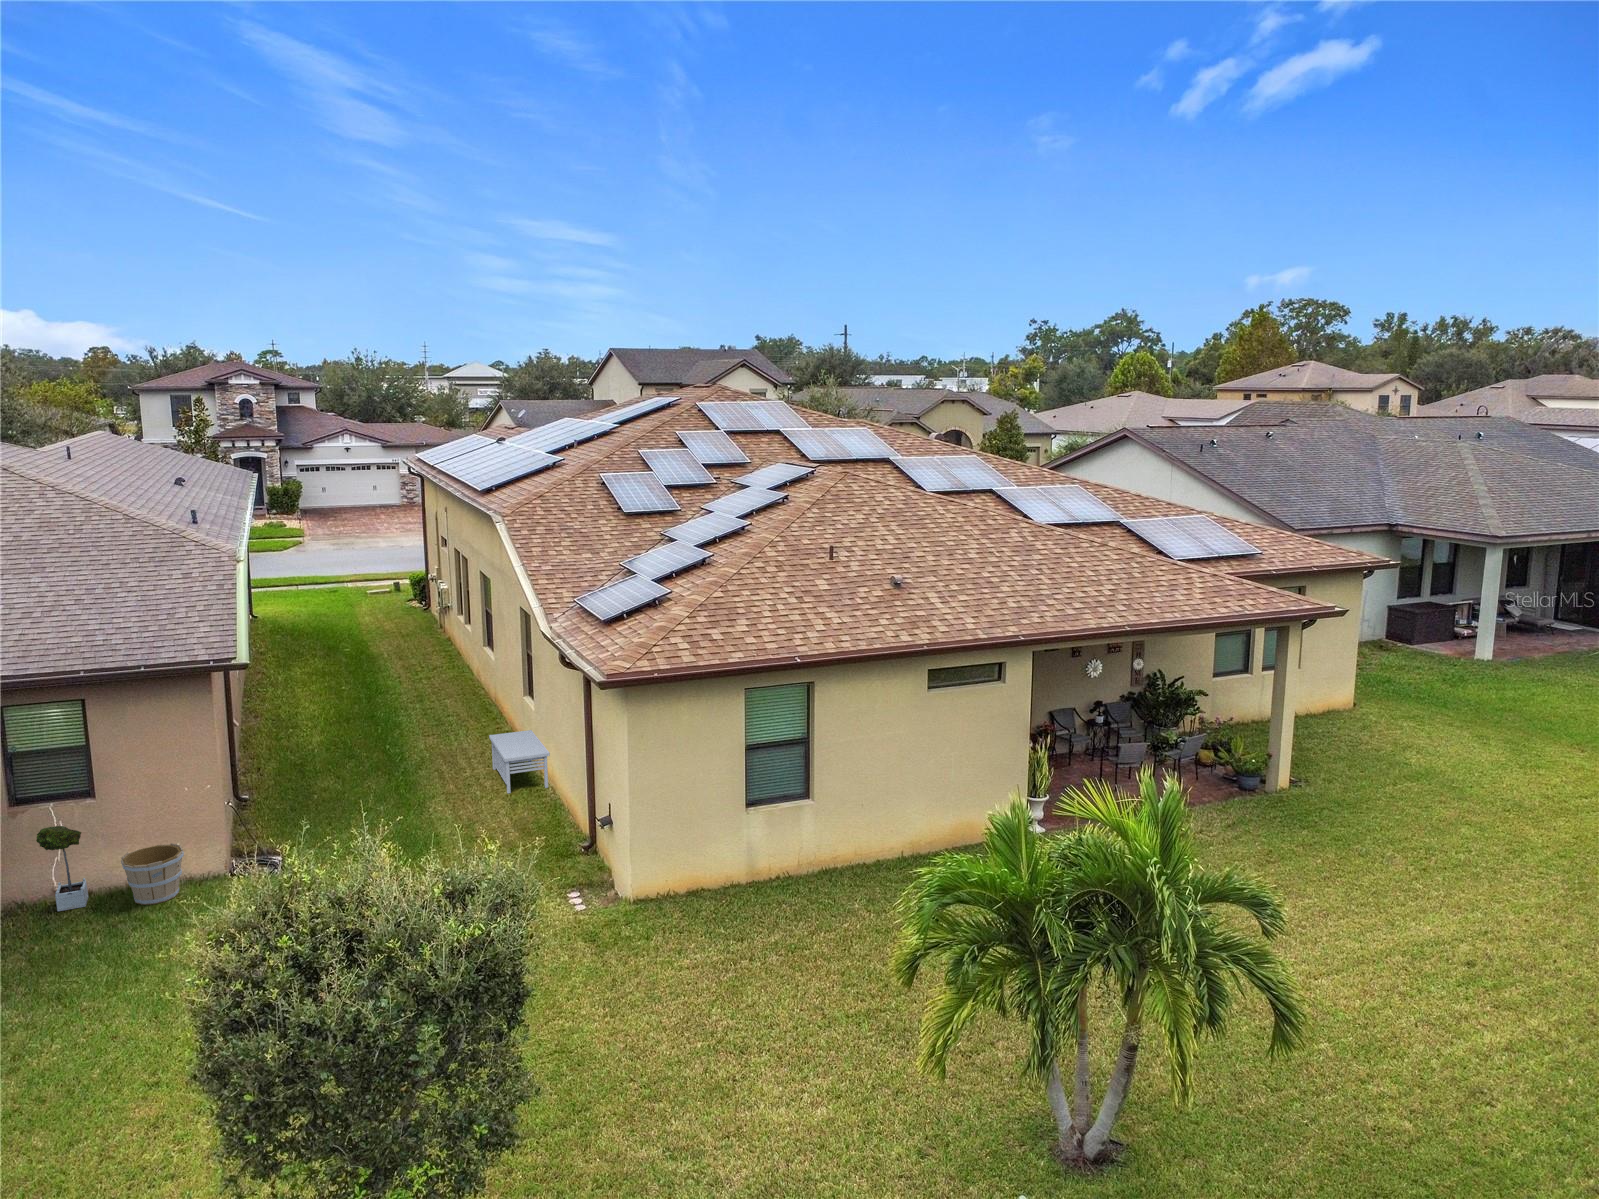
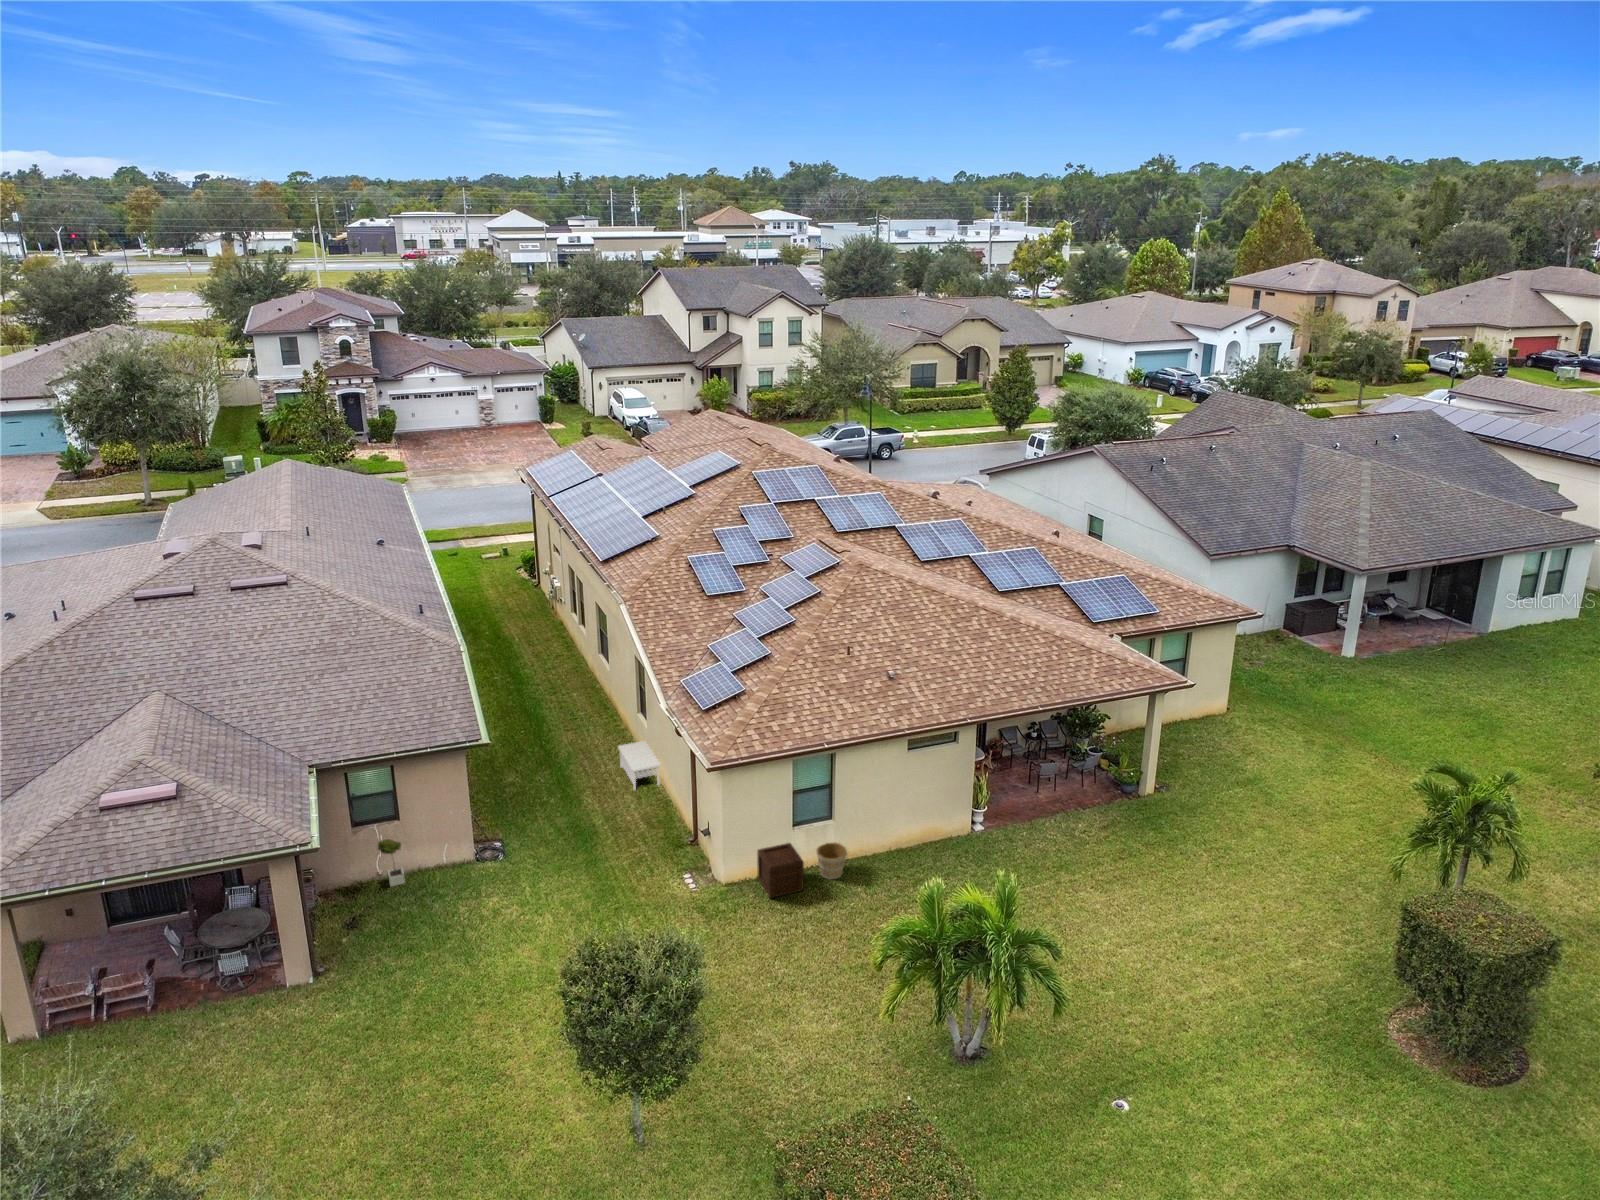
wooden crate: none [688,831,765,919] -> present [757,843,804,898]
wooden bucket: present [121,843,184,905] -> present [816,842,847,880]

